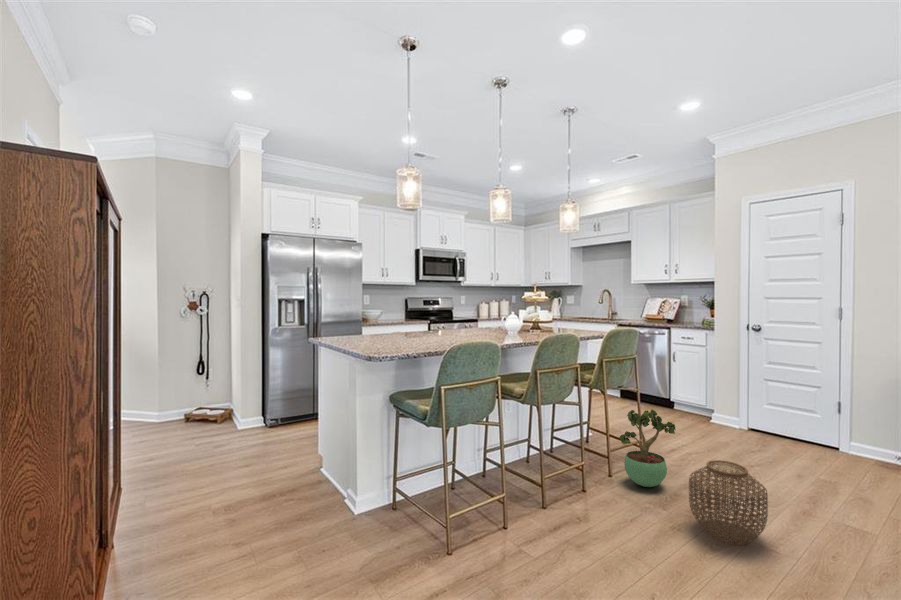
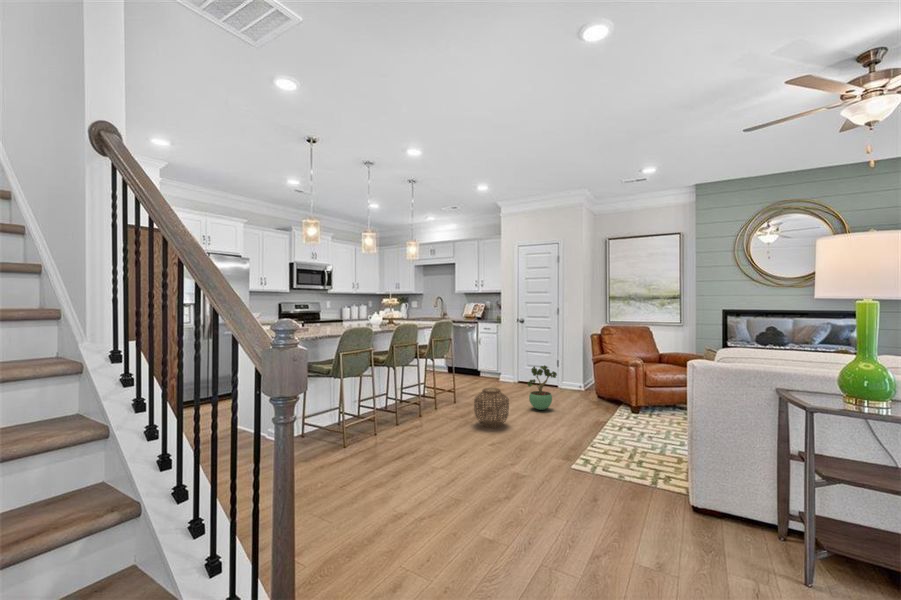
potted plant: present [619,410,676,487] -> present [527,365,557,410]

